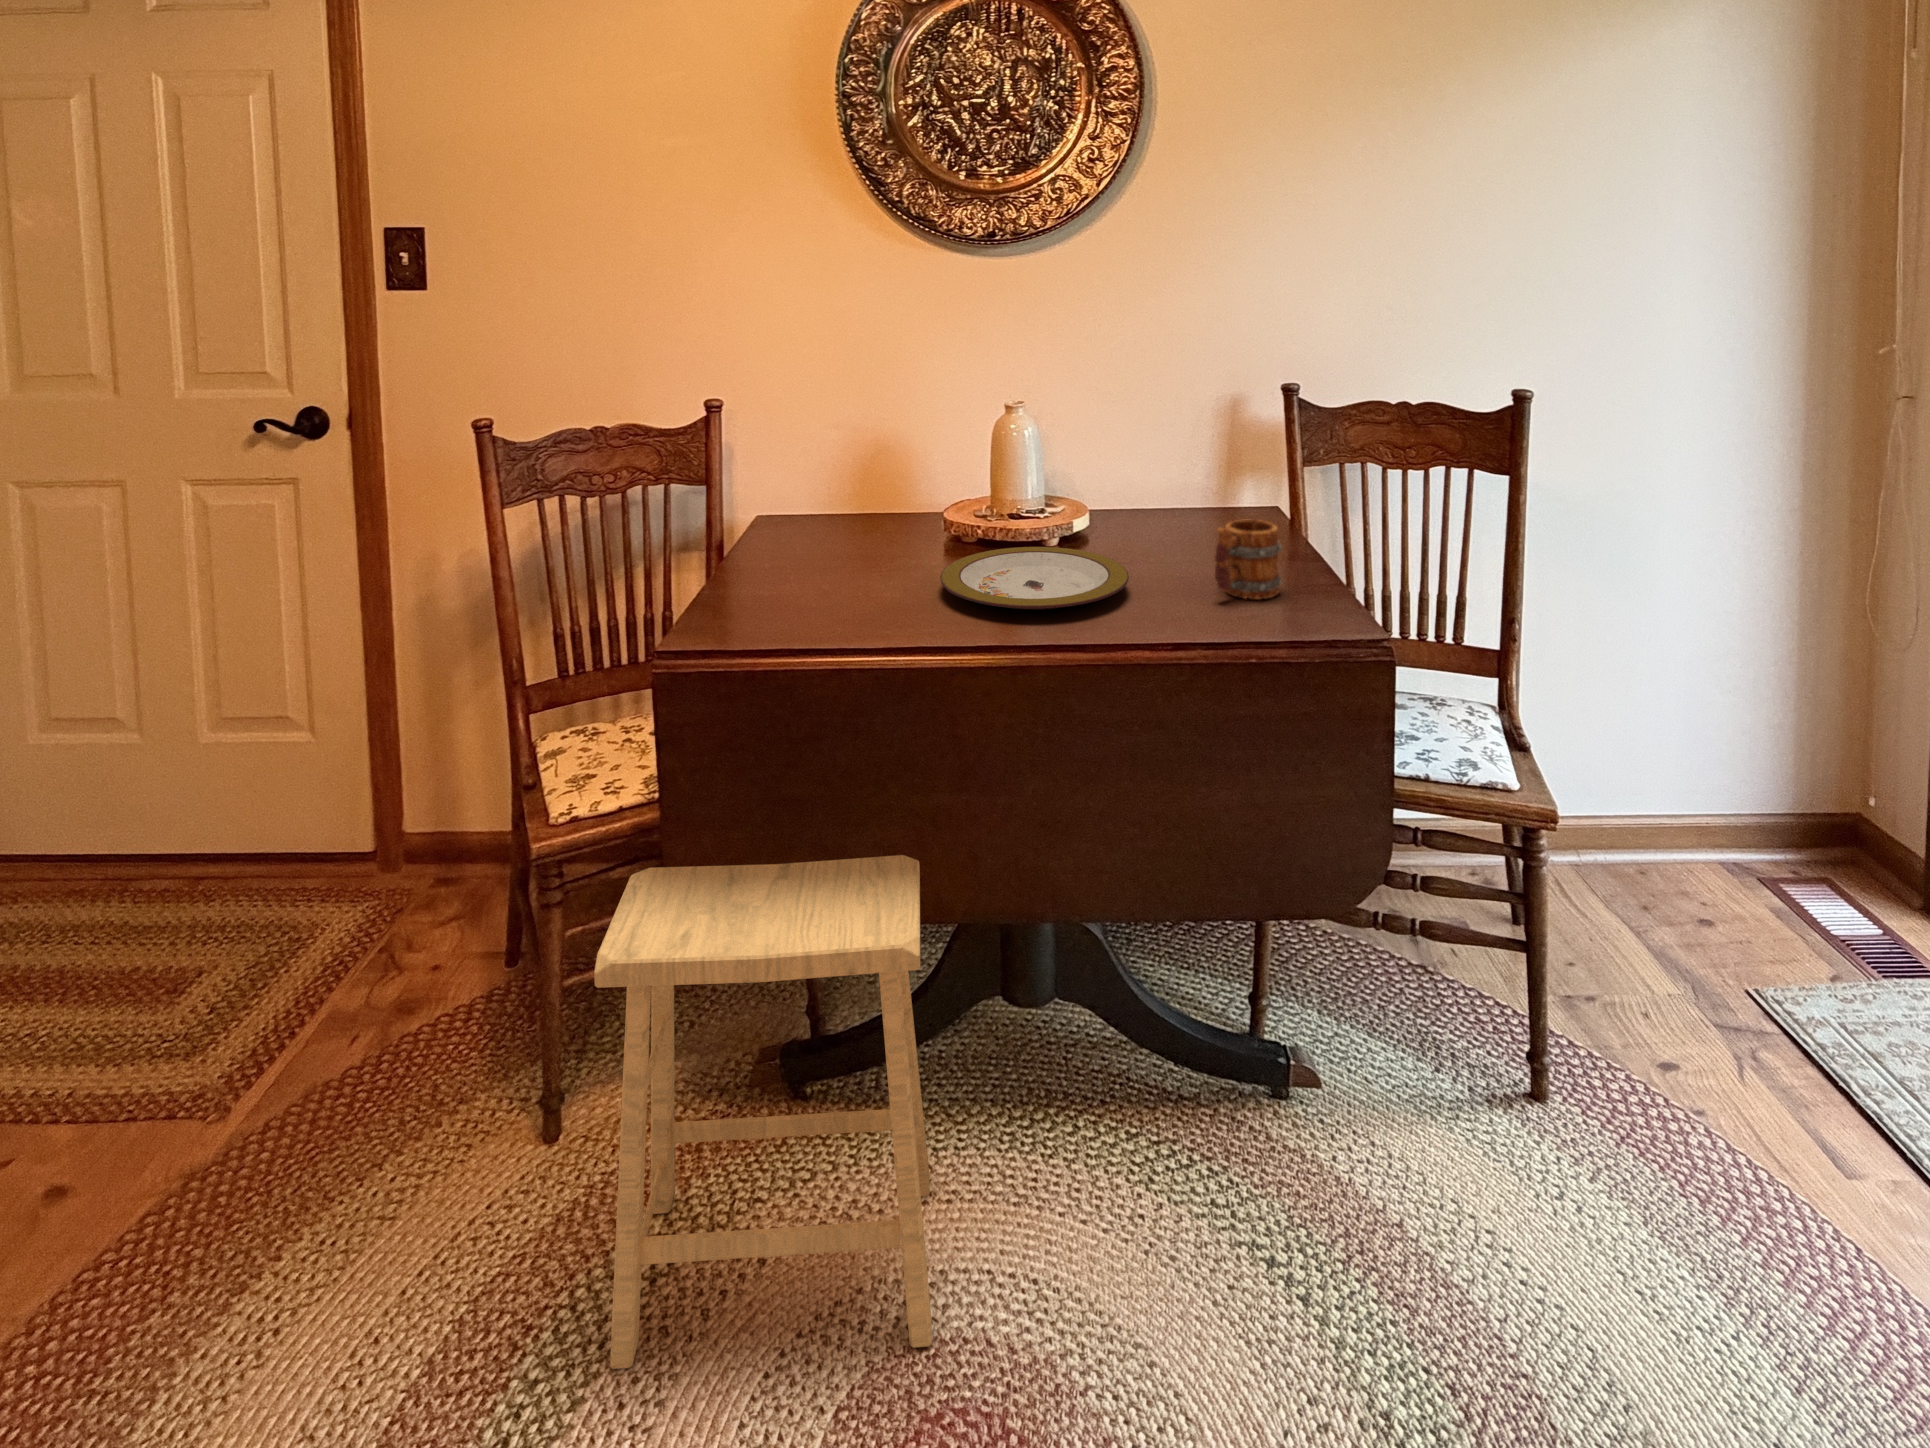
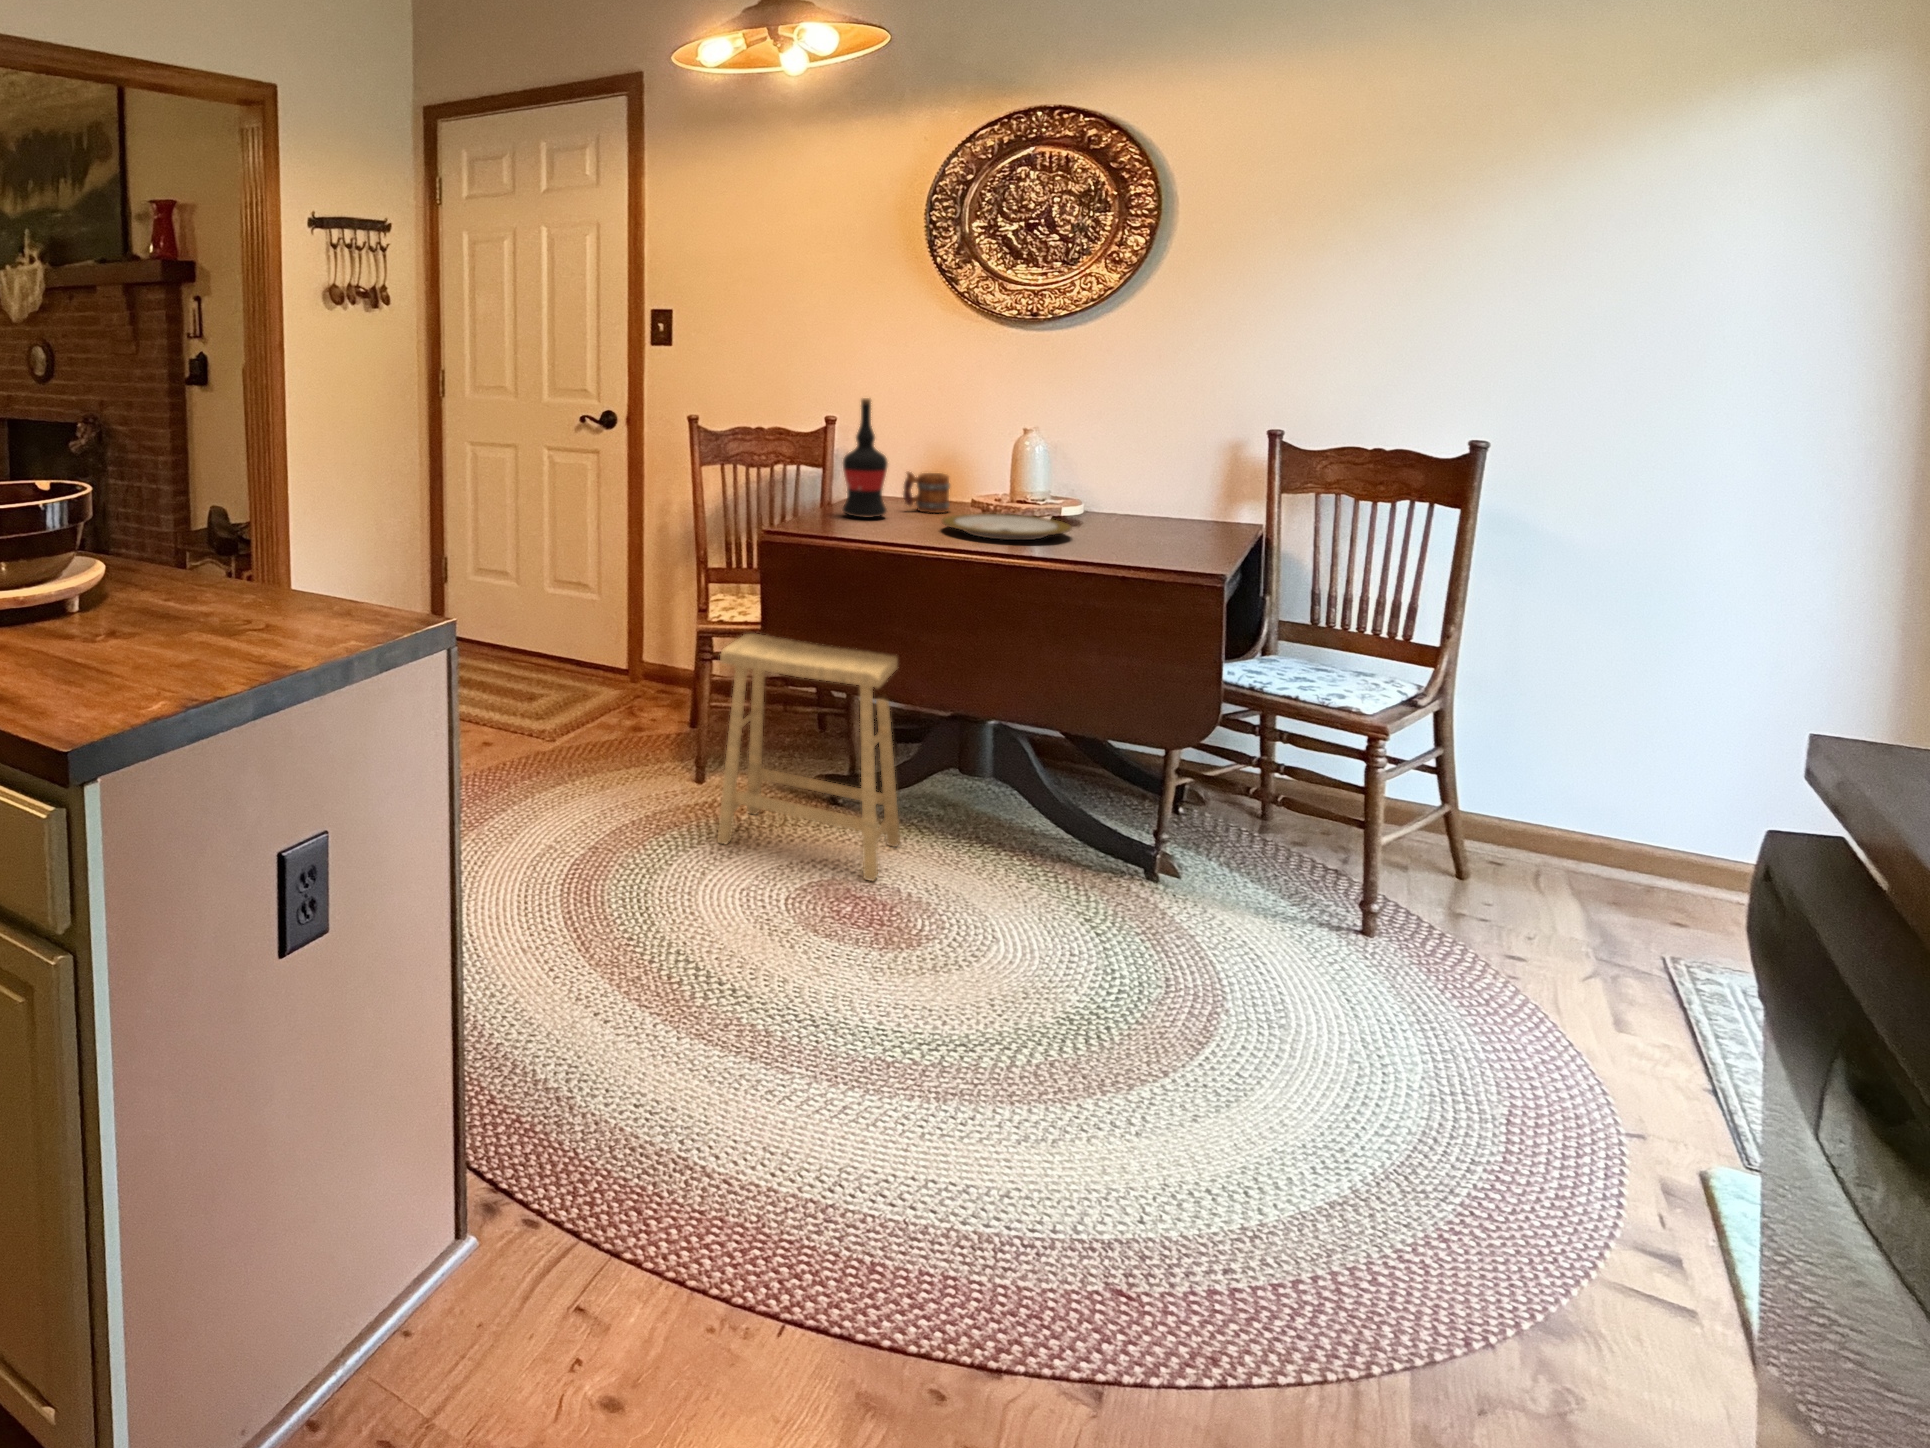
wine bottle: none [768,381,841,588] -> present [843,398,888,517]
mug: present [1215,520,1282,599] -> present [903,472,950,513]

